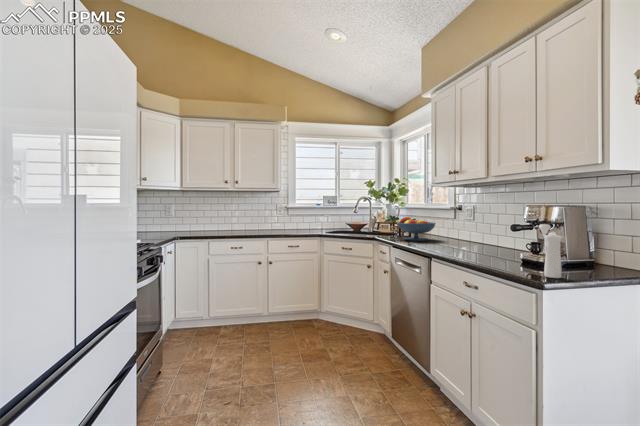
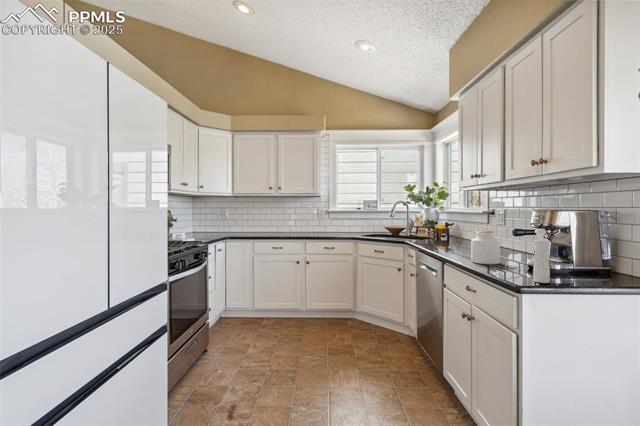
fruit bowl: present [398,217,436,241] -> none [427,221,467,245]
jar: none [462,226,491,260] -> present [471,231,500,264]

